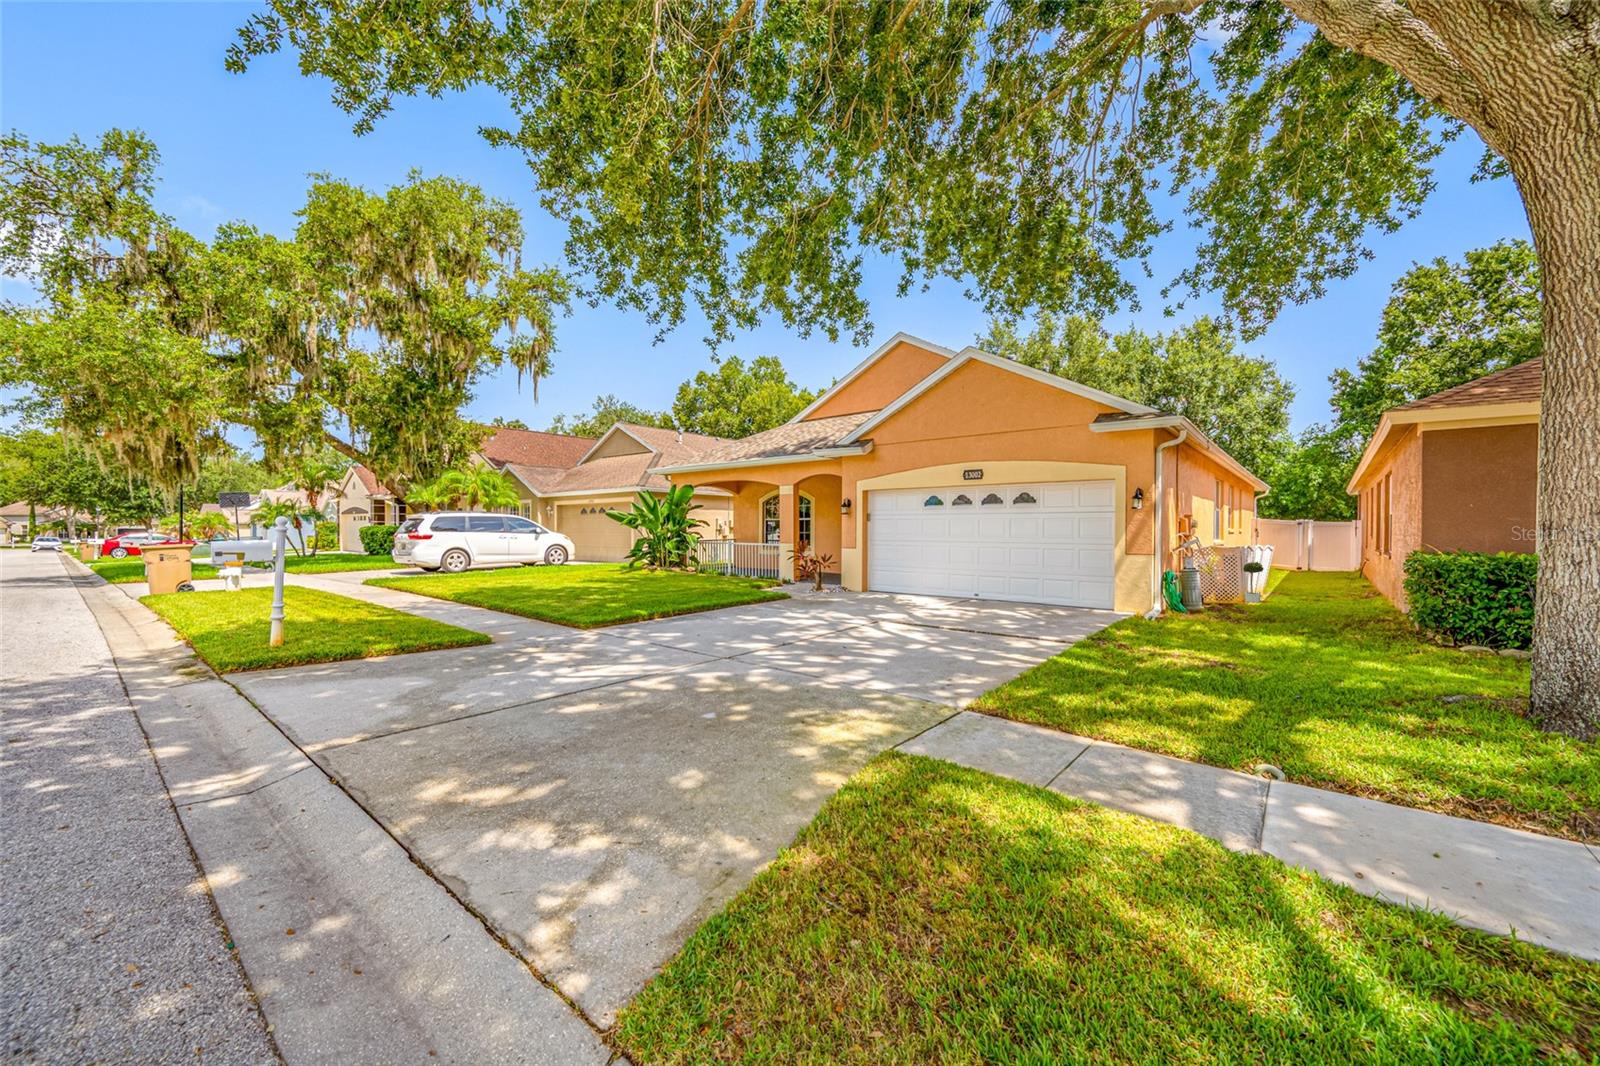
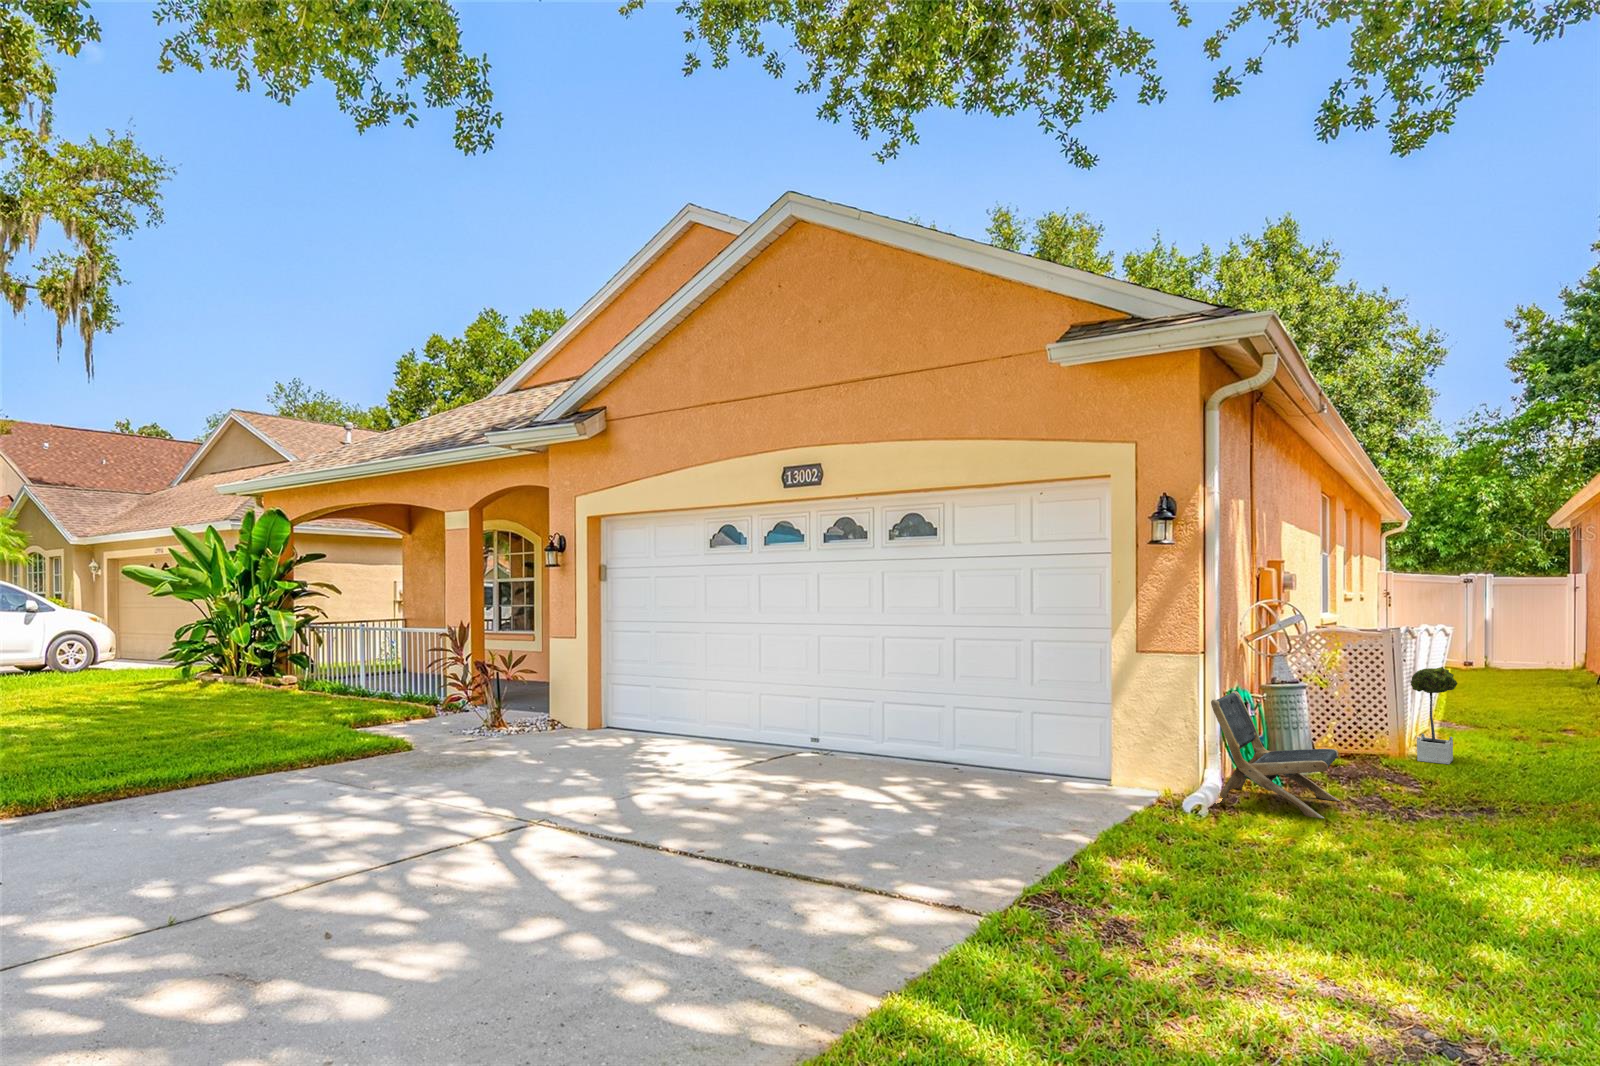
lounge chair: none [1156,568,1208,613] -> present [1211,691,1340,818]

